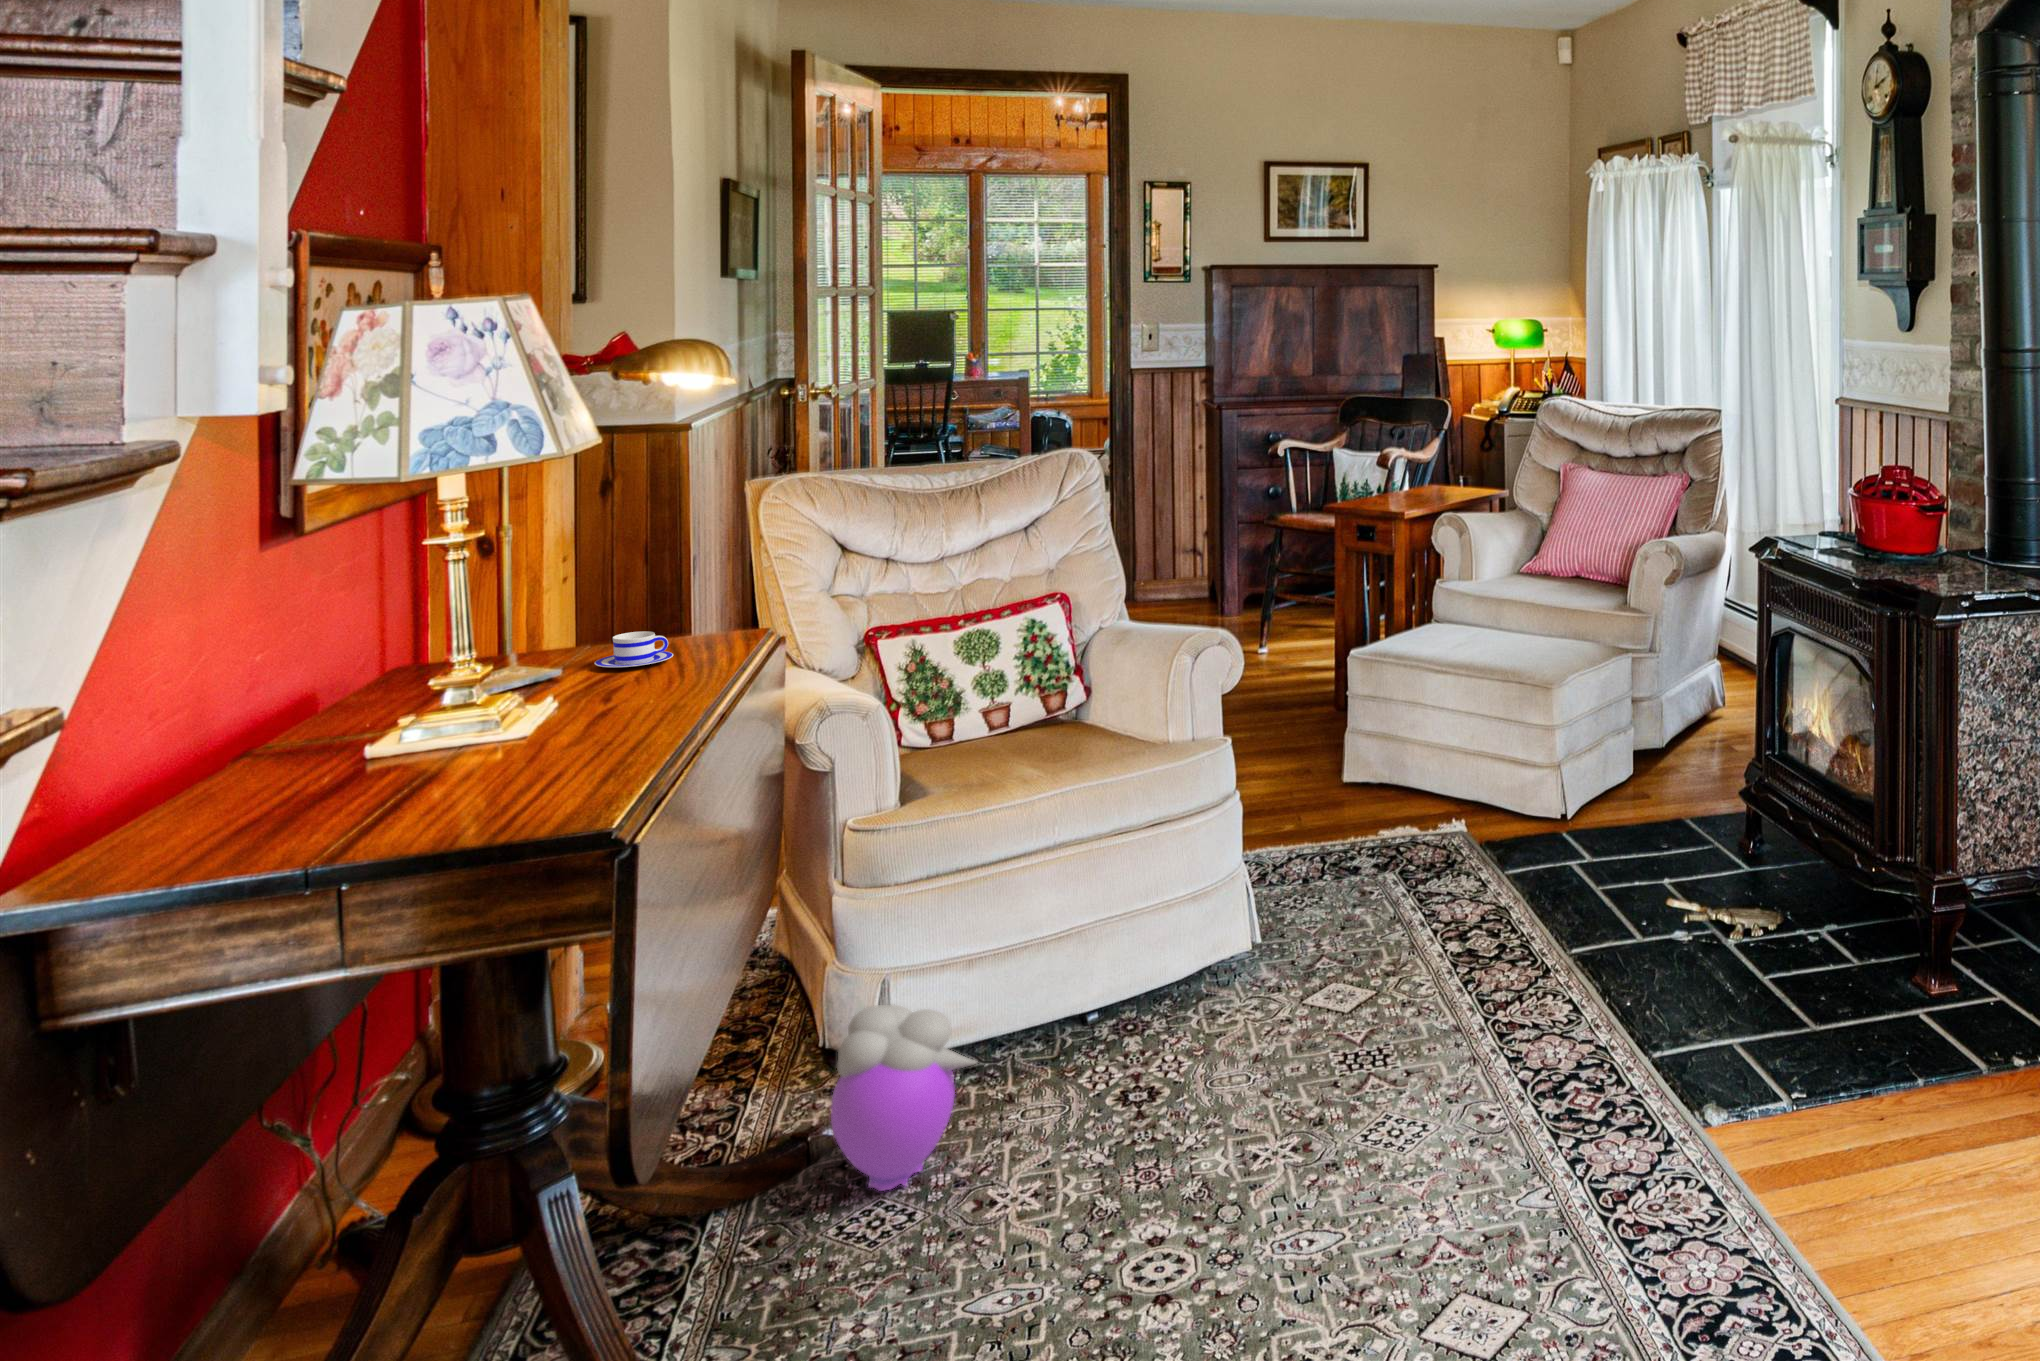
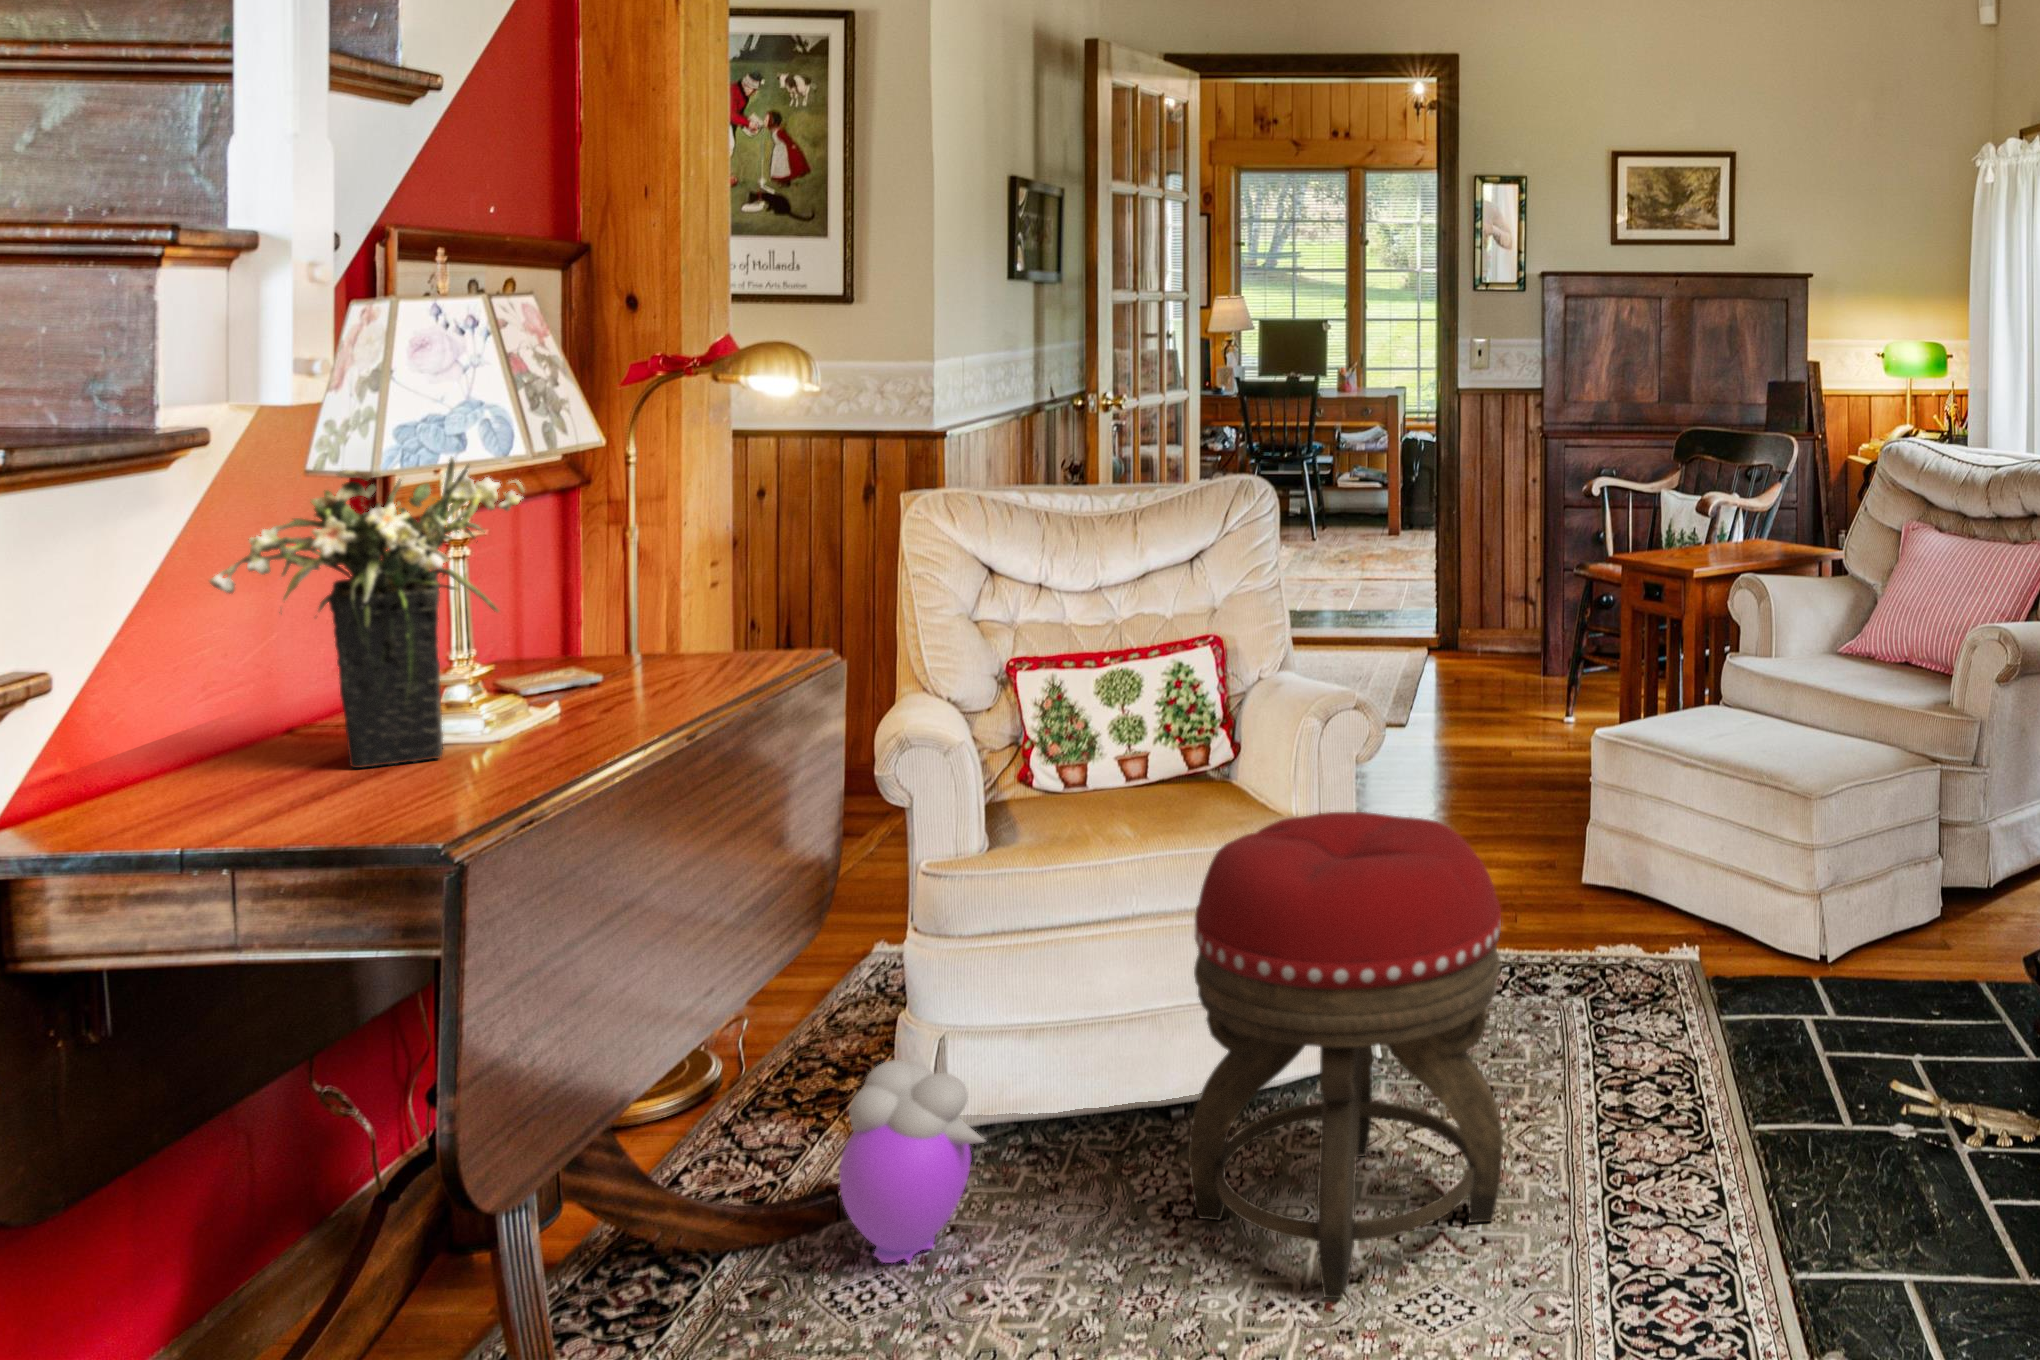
flower arrangement: none [218,463,541,784] -> present [210,457,524,768]
teacup: present [594,631,673,667] -> none [651,637,727,672]
footstool: none [1144,732,1413,1140] -> present [1188,812,1503,1298]

